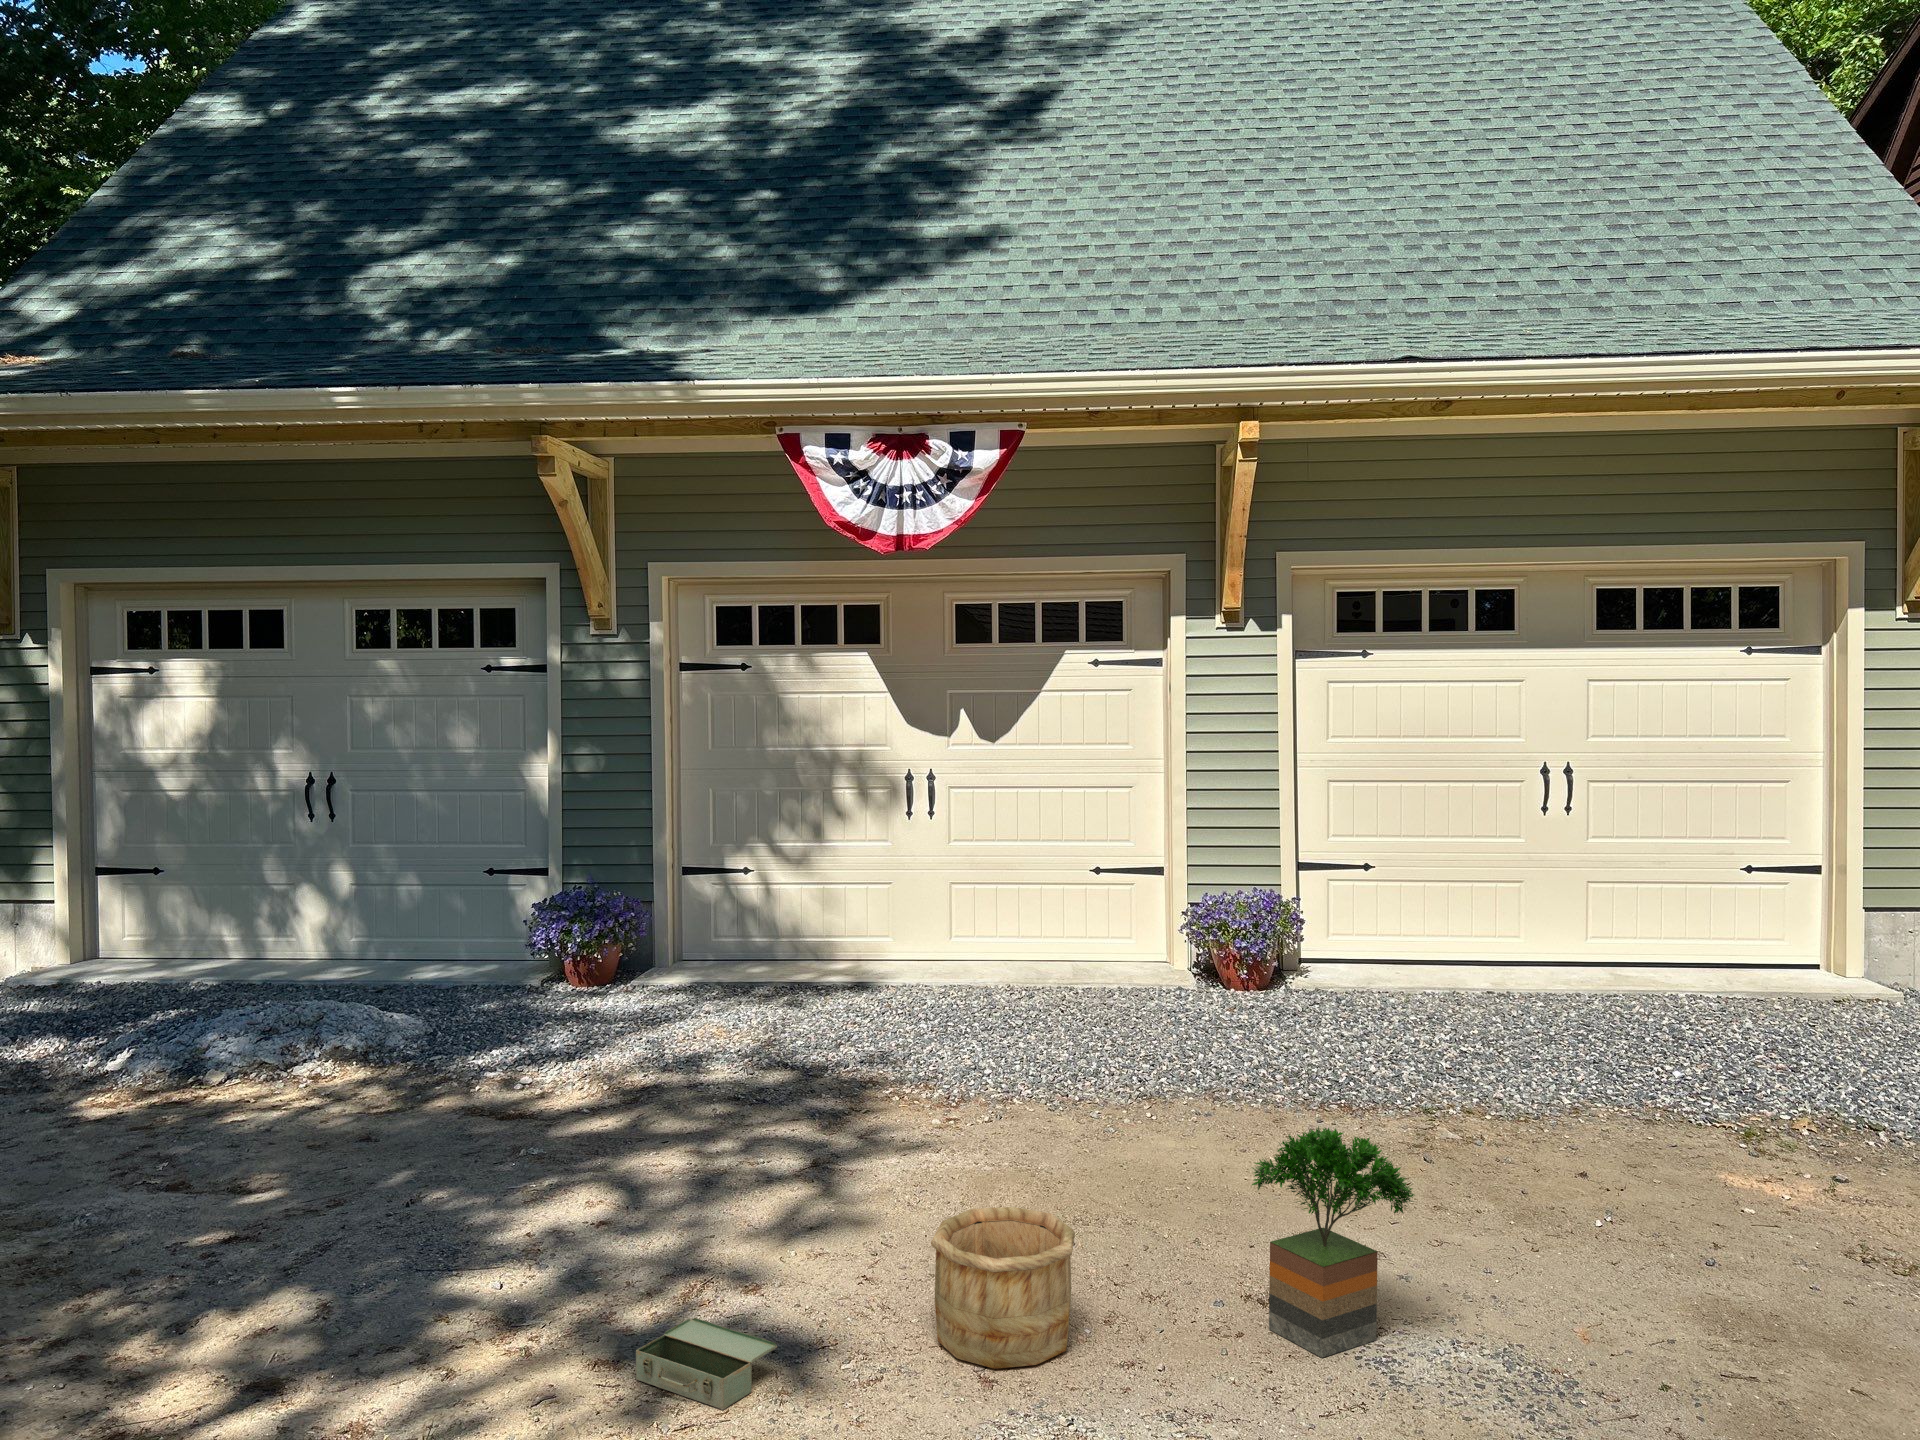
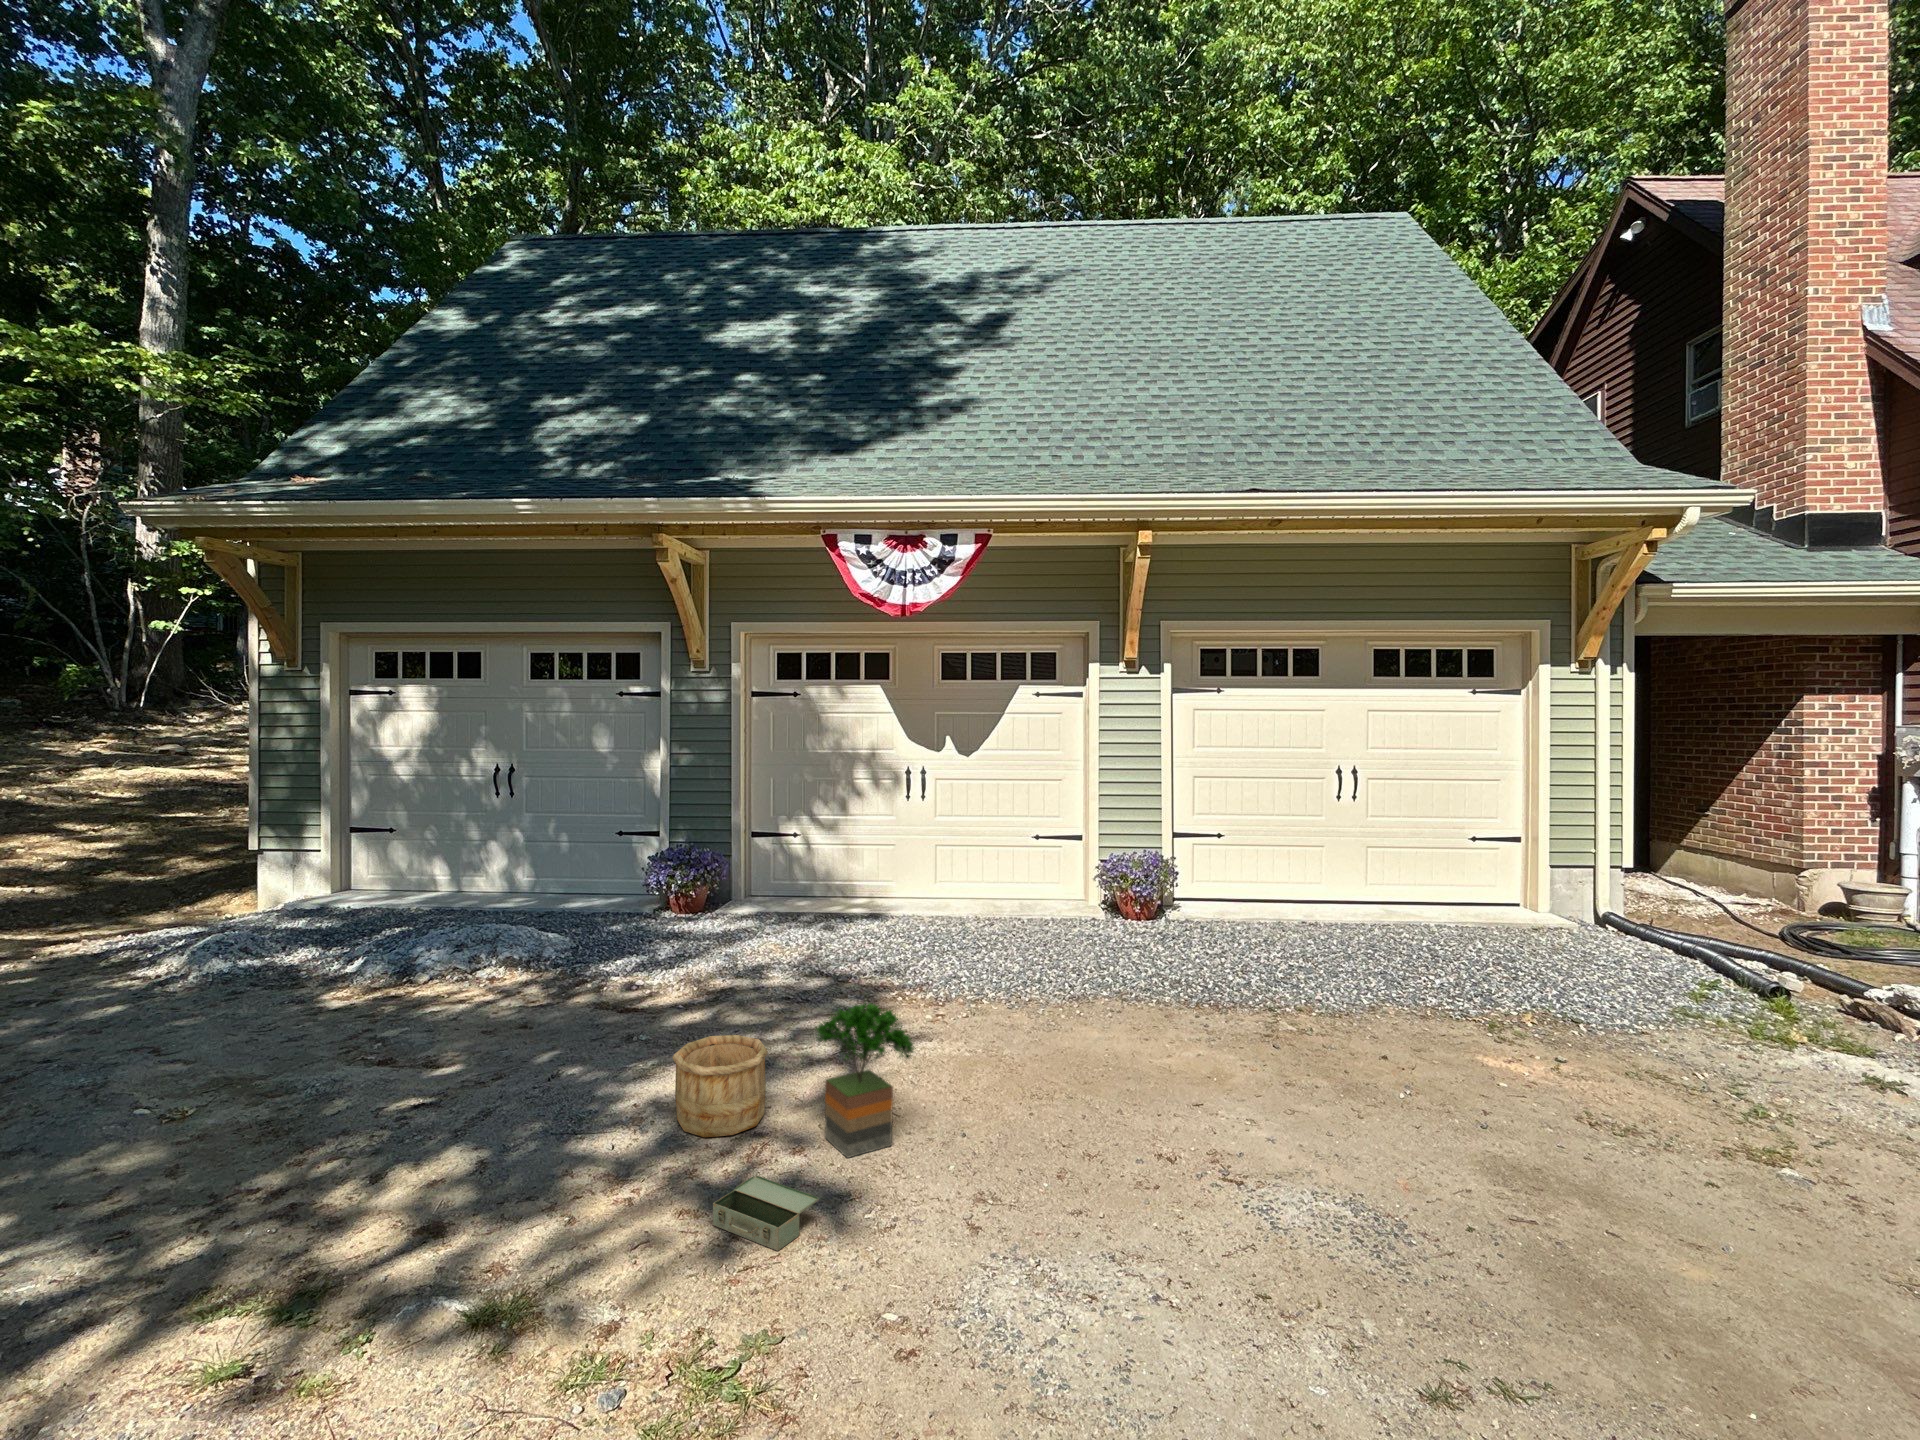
potted tree: present [1252,1126,1415,1358] -> present [816,1003,916,1158]
wooden bucket: present [931,1207,1075,1369] -> present [672,1035,768,1137]

